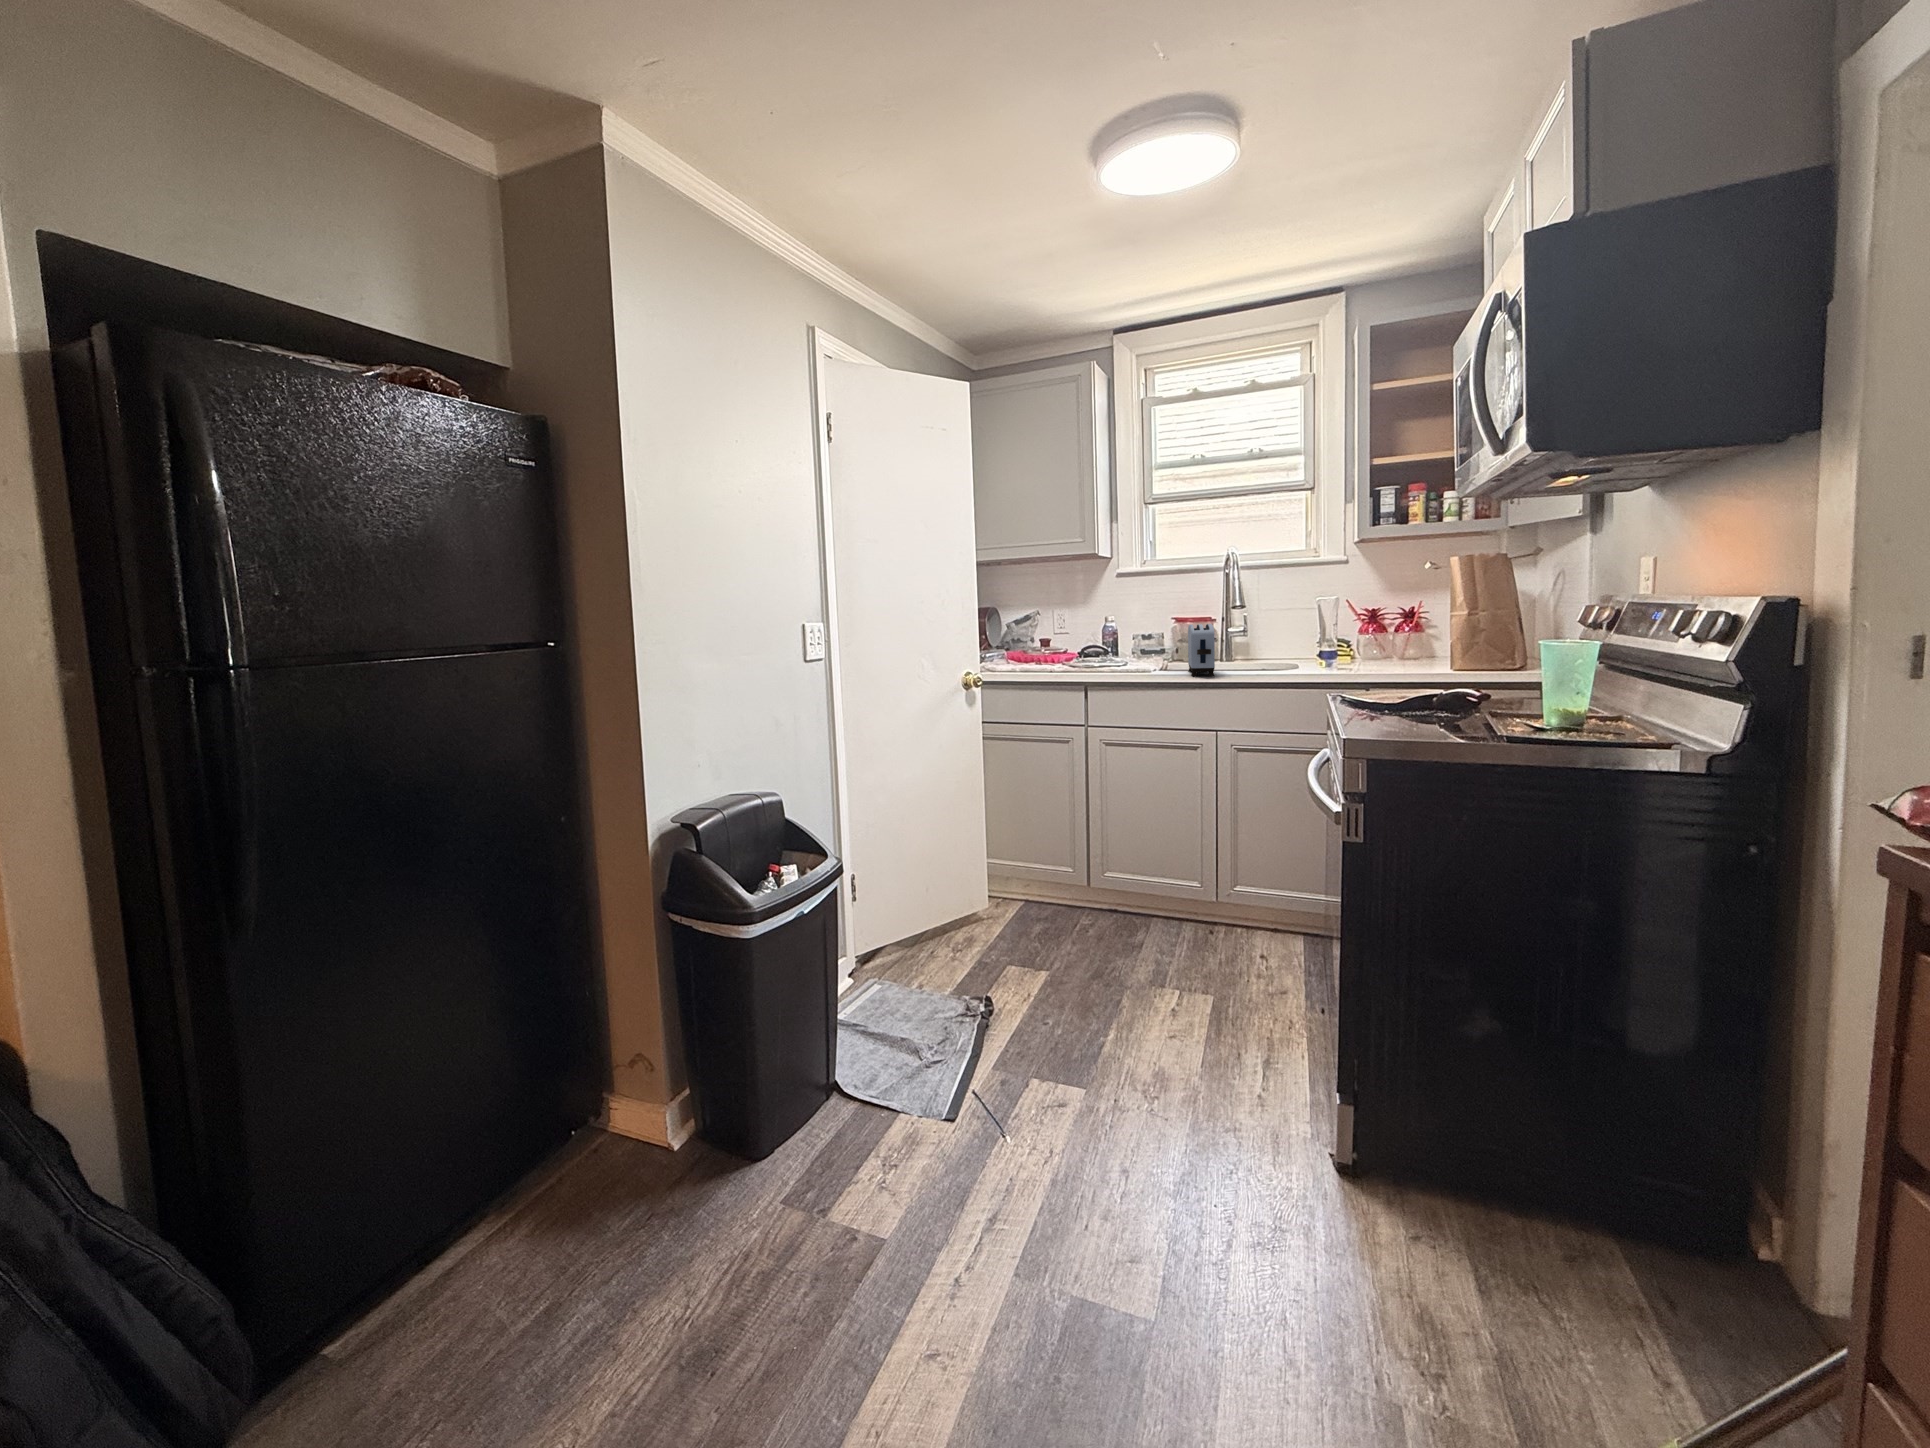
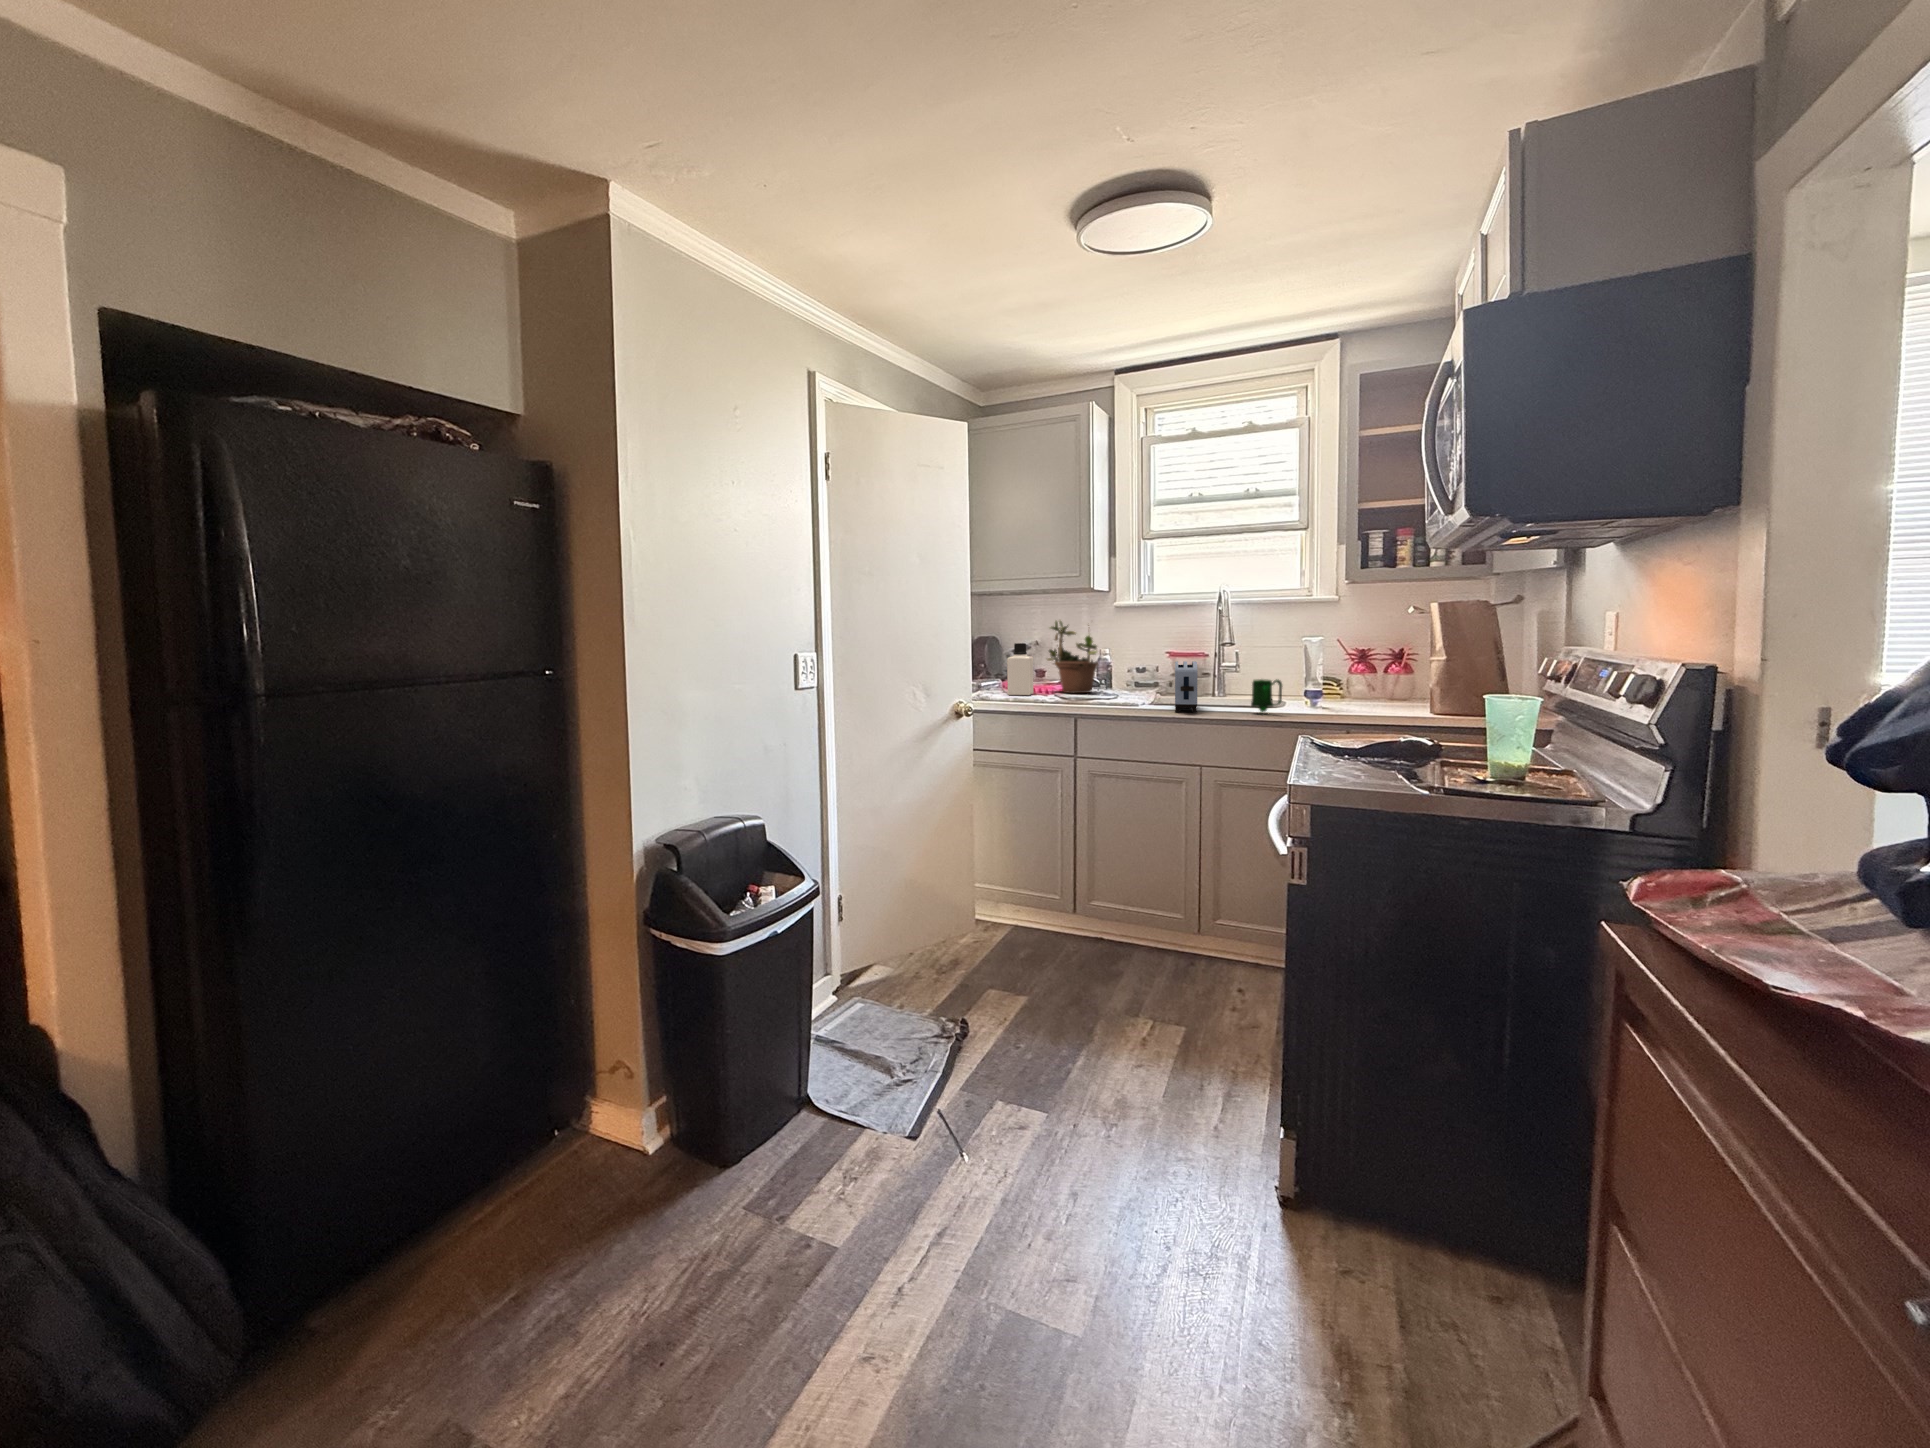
potted plant: none [1049,580,1104,662] -> present [1047,621,1098,693]
bottle: none [1011,612,1038,666] -> present [1007,643,1033,695]
mug: none [1269,640,1302,676] -> present [1251,679,1282,712]

